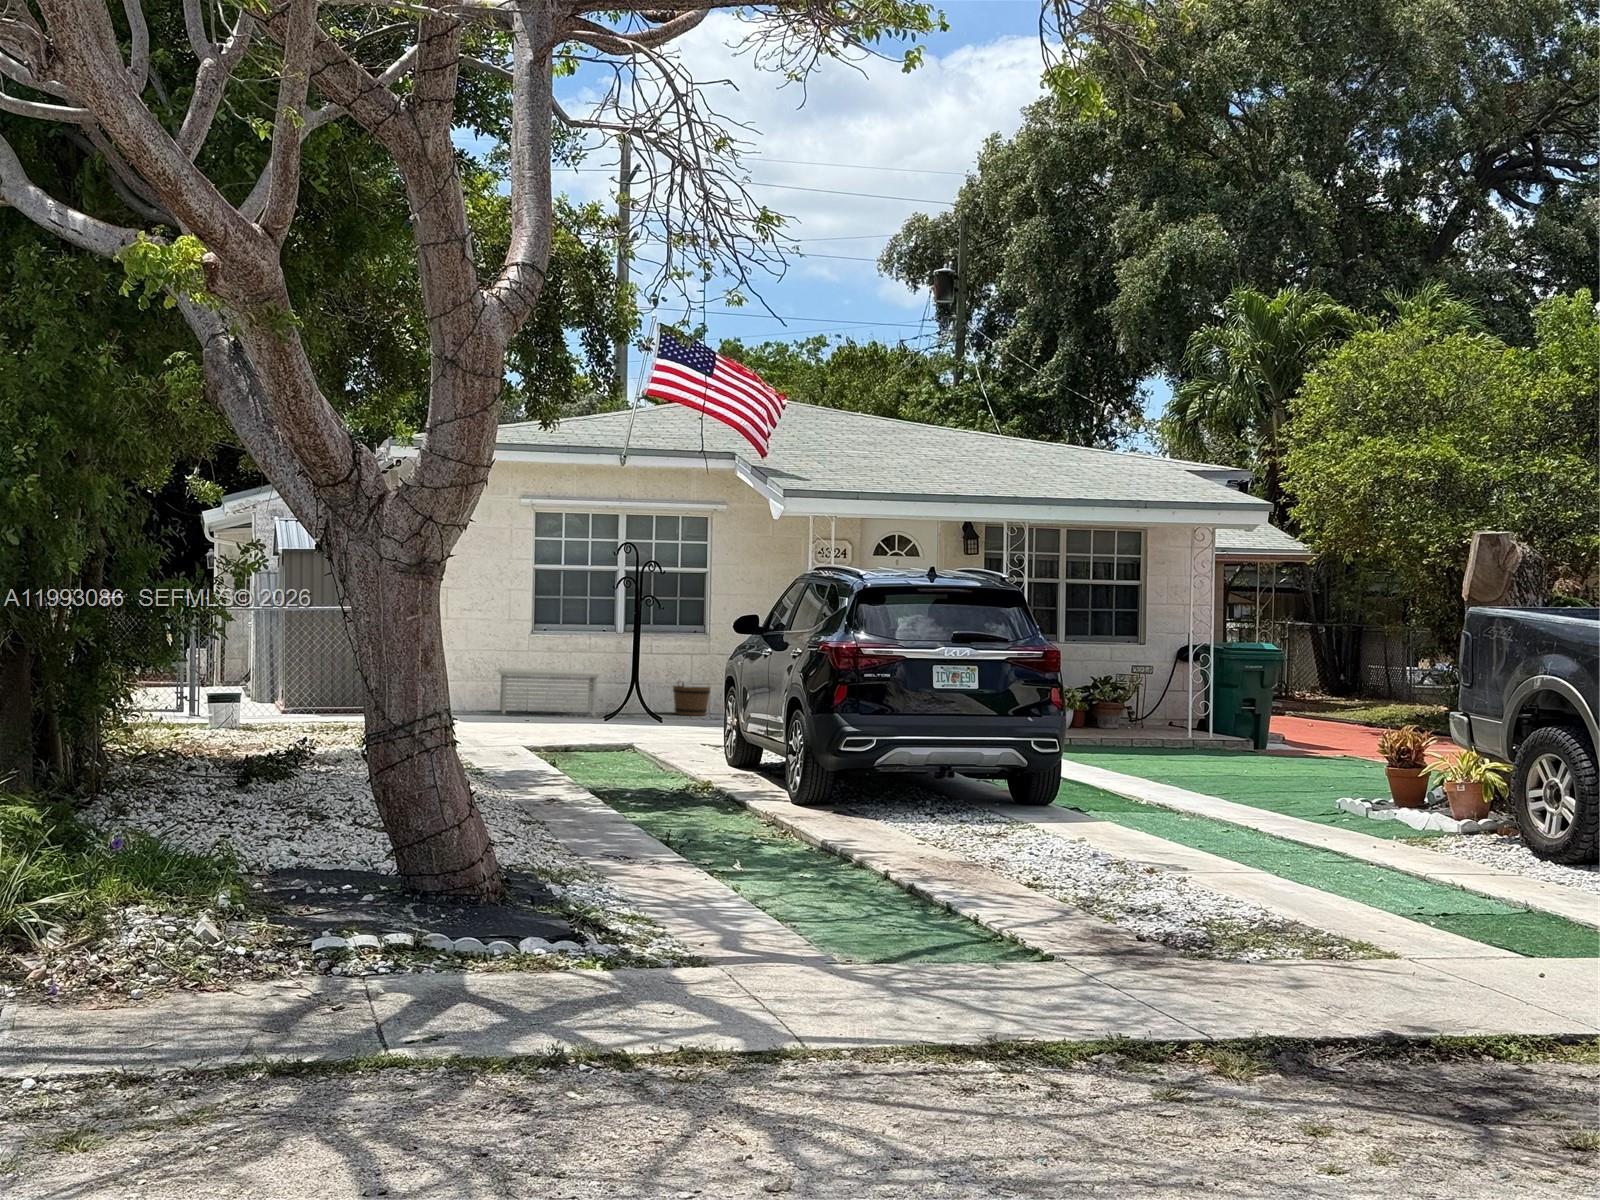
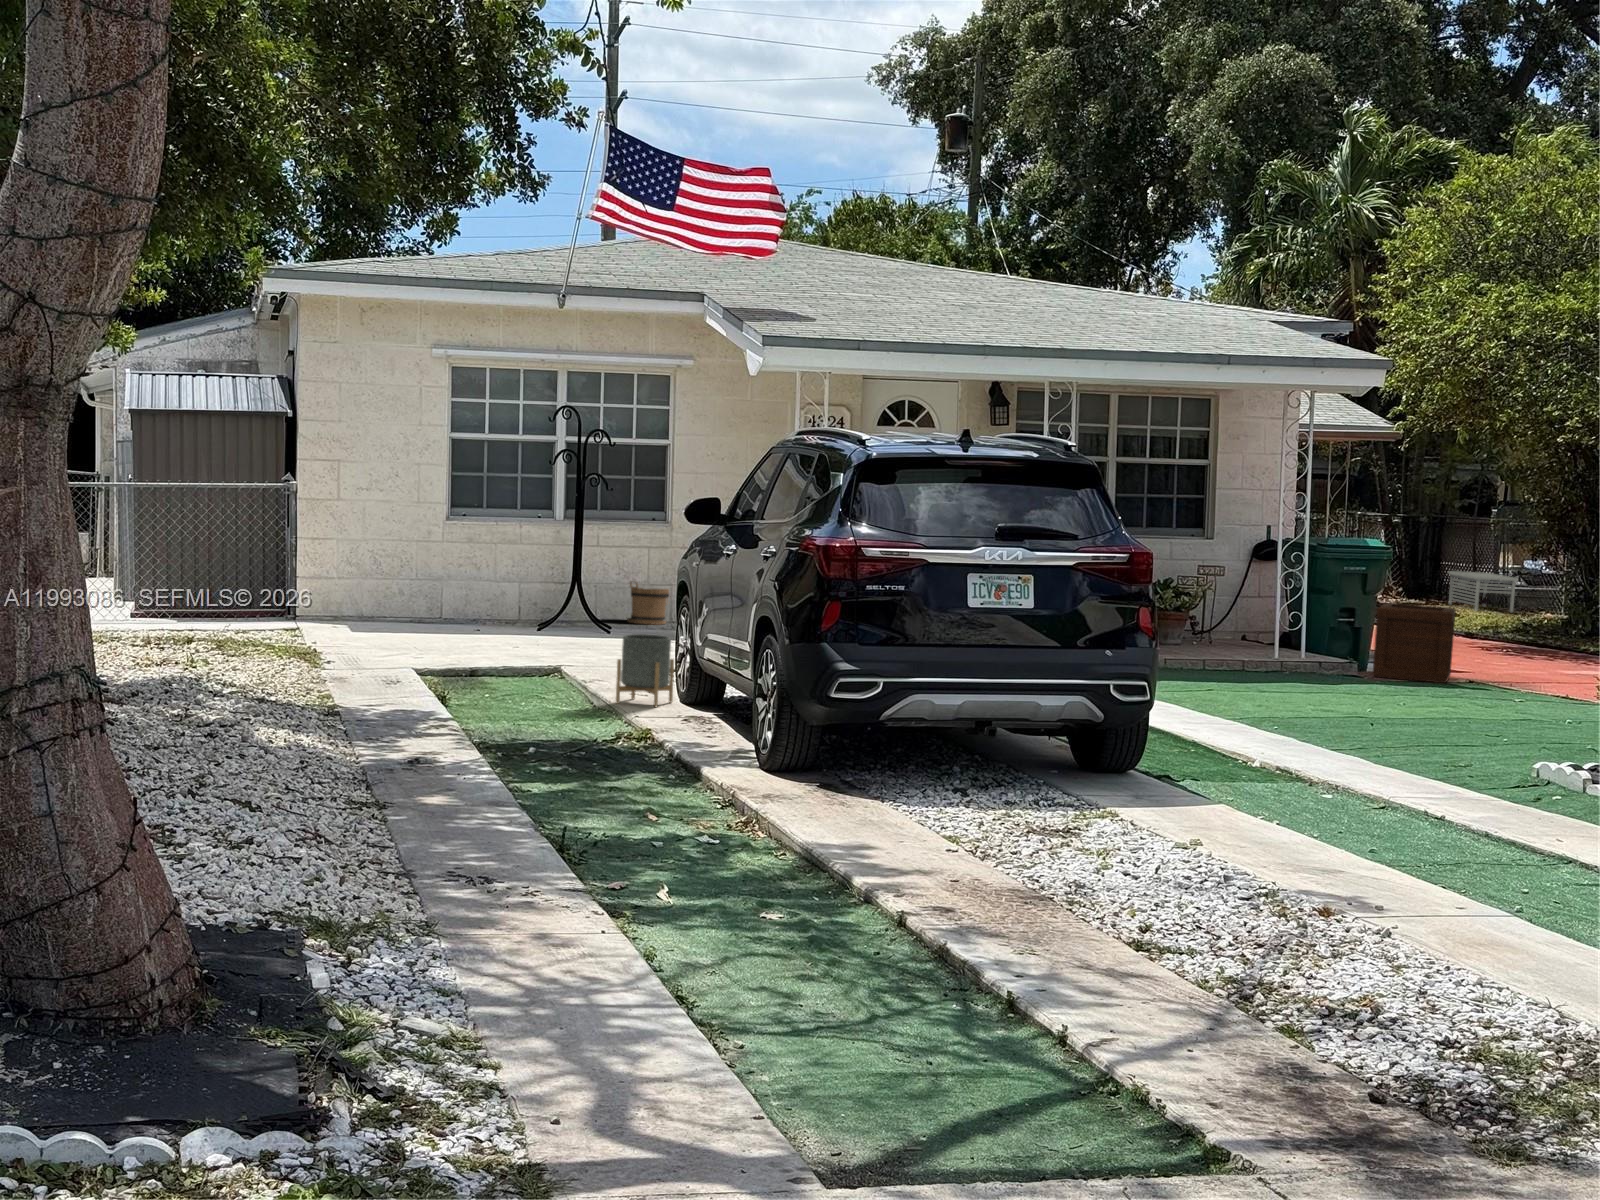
storage bench: present [498,668,599,716] -> present [1449,571,1518,612]
wooden crate: none [1263,693,1329,755] -> present [1372,603,1455,683]
planter: none [681,716,724,769] -> present [616,634,674,707]

